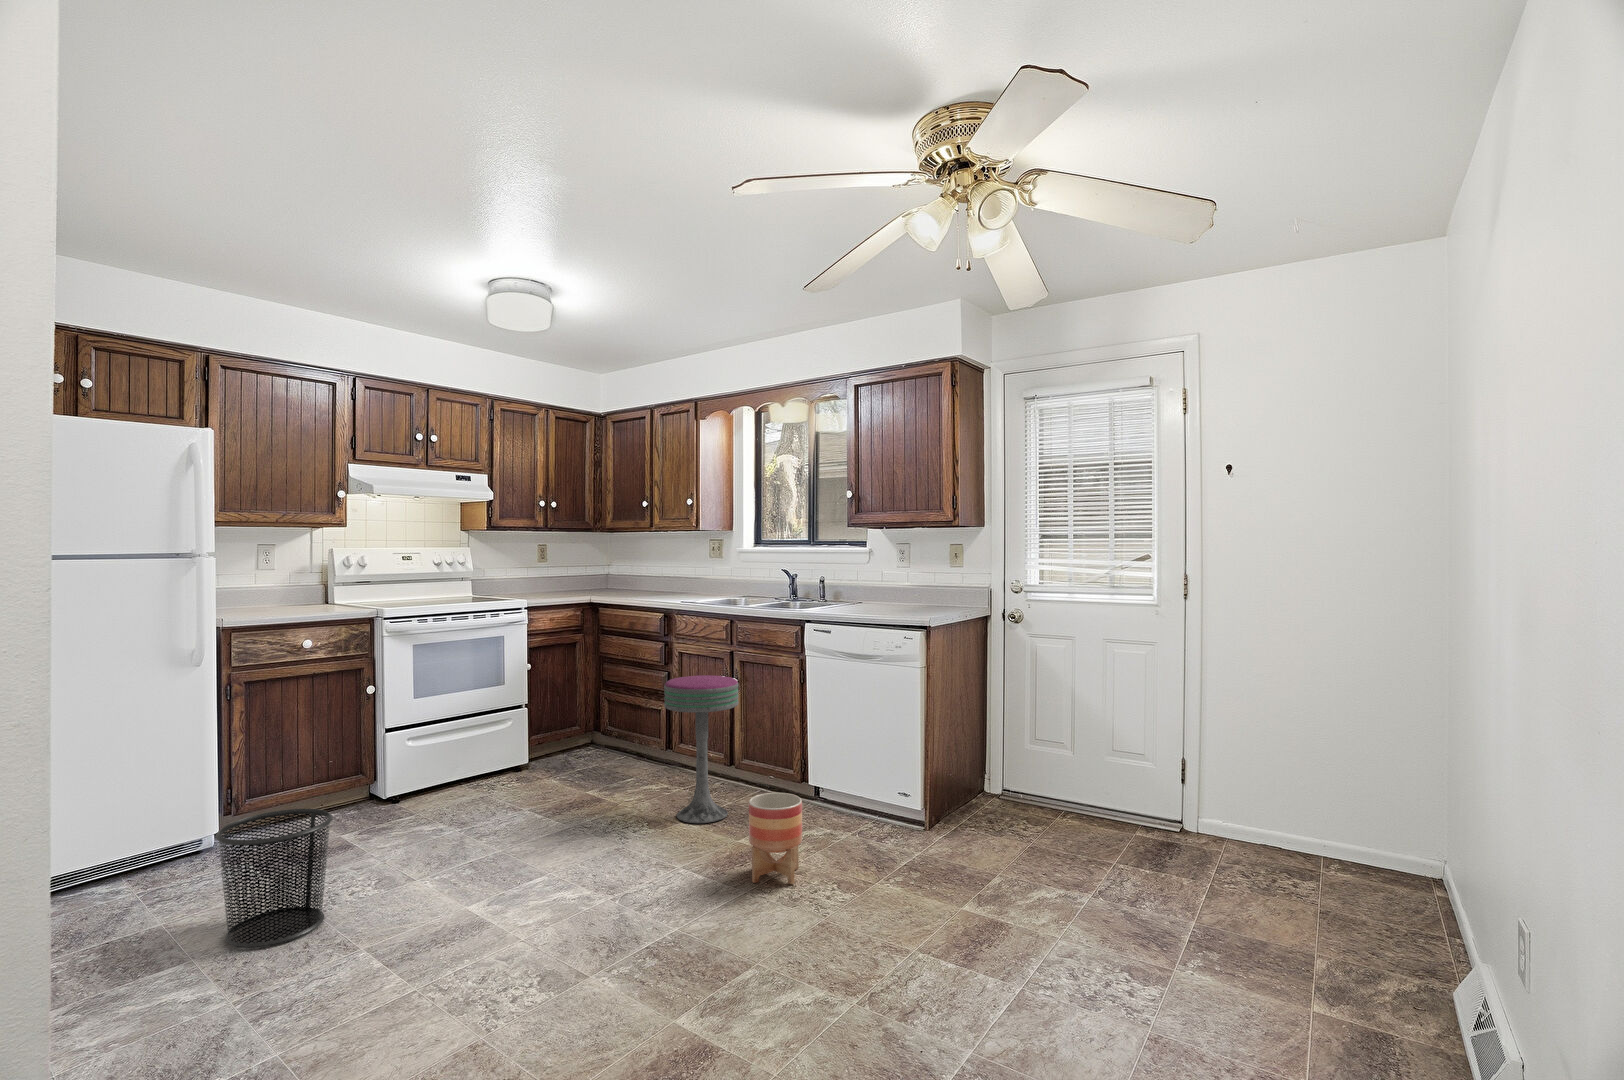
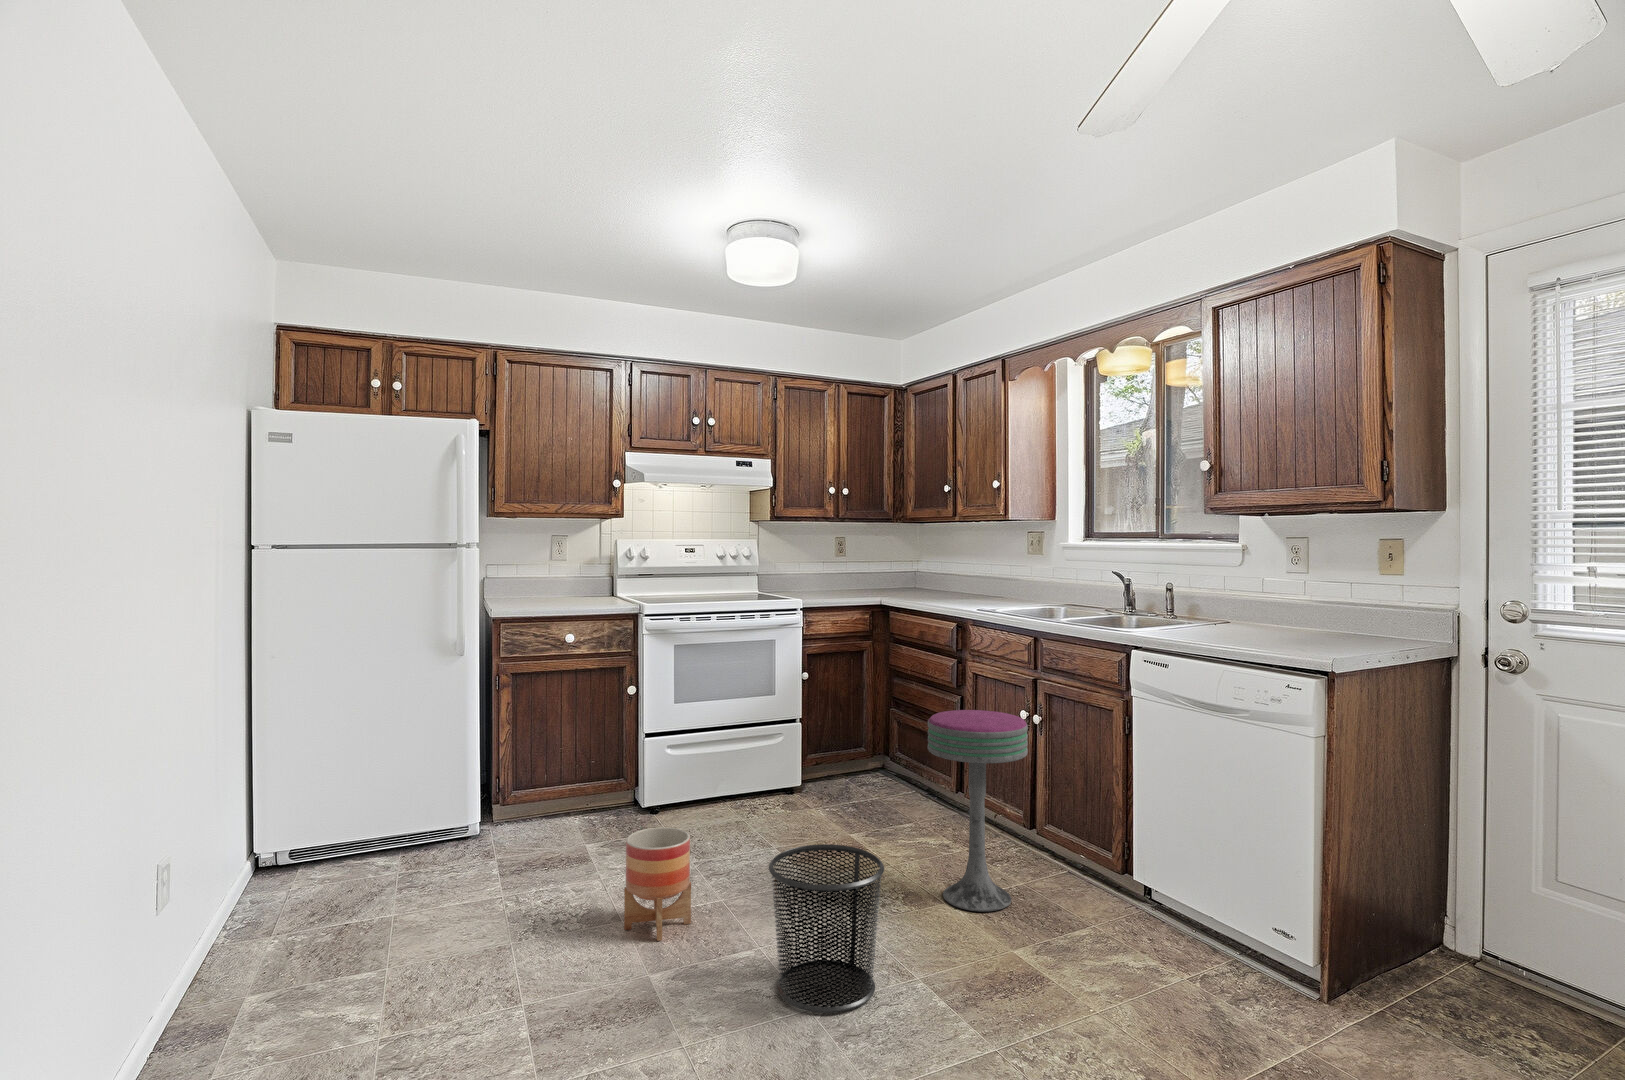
planter: present [749,793,802,884] -> present [624,827,691,941]
waste bin: present [216,809,333,948] -> present [769,844,884,1013]

